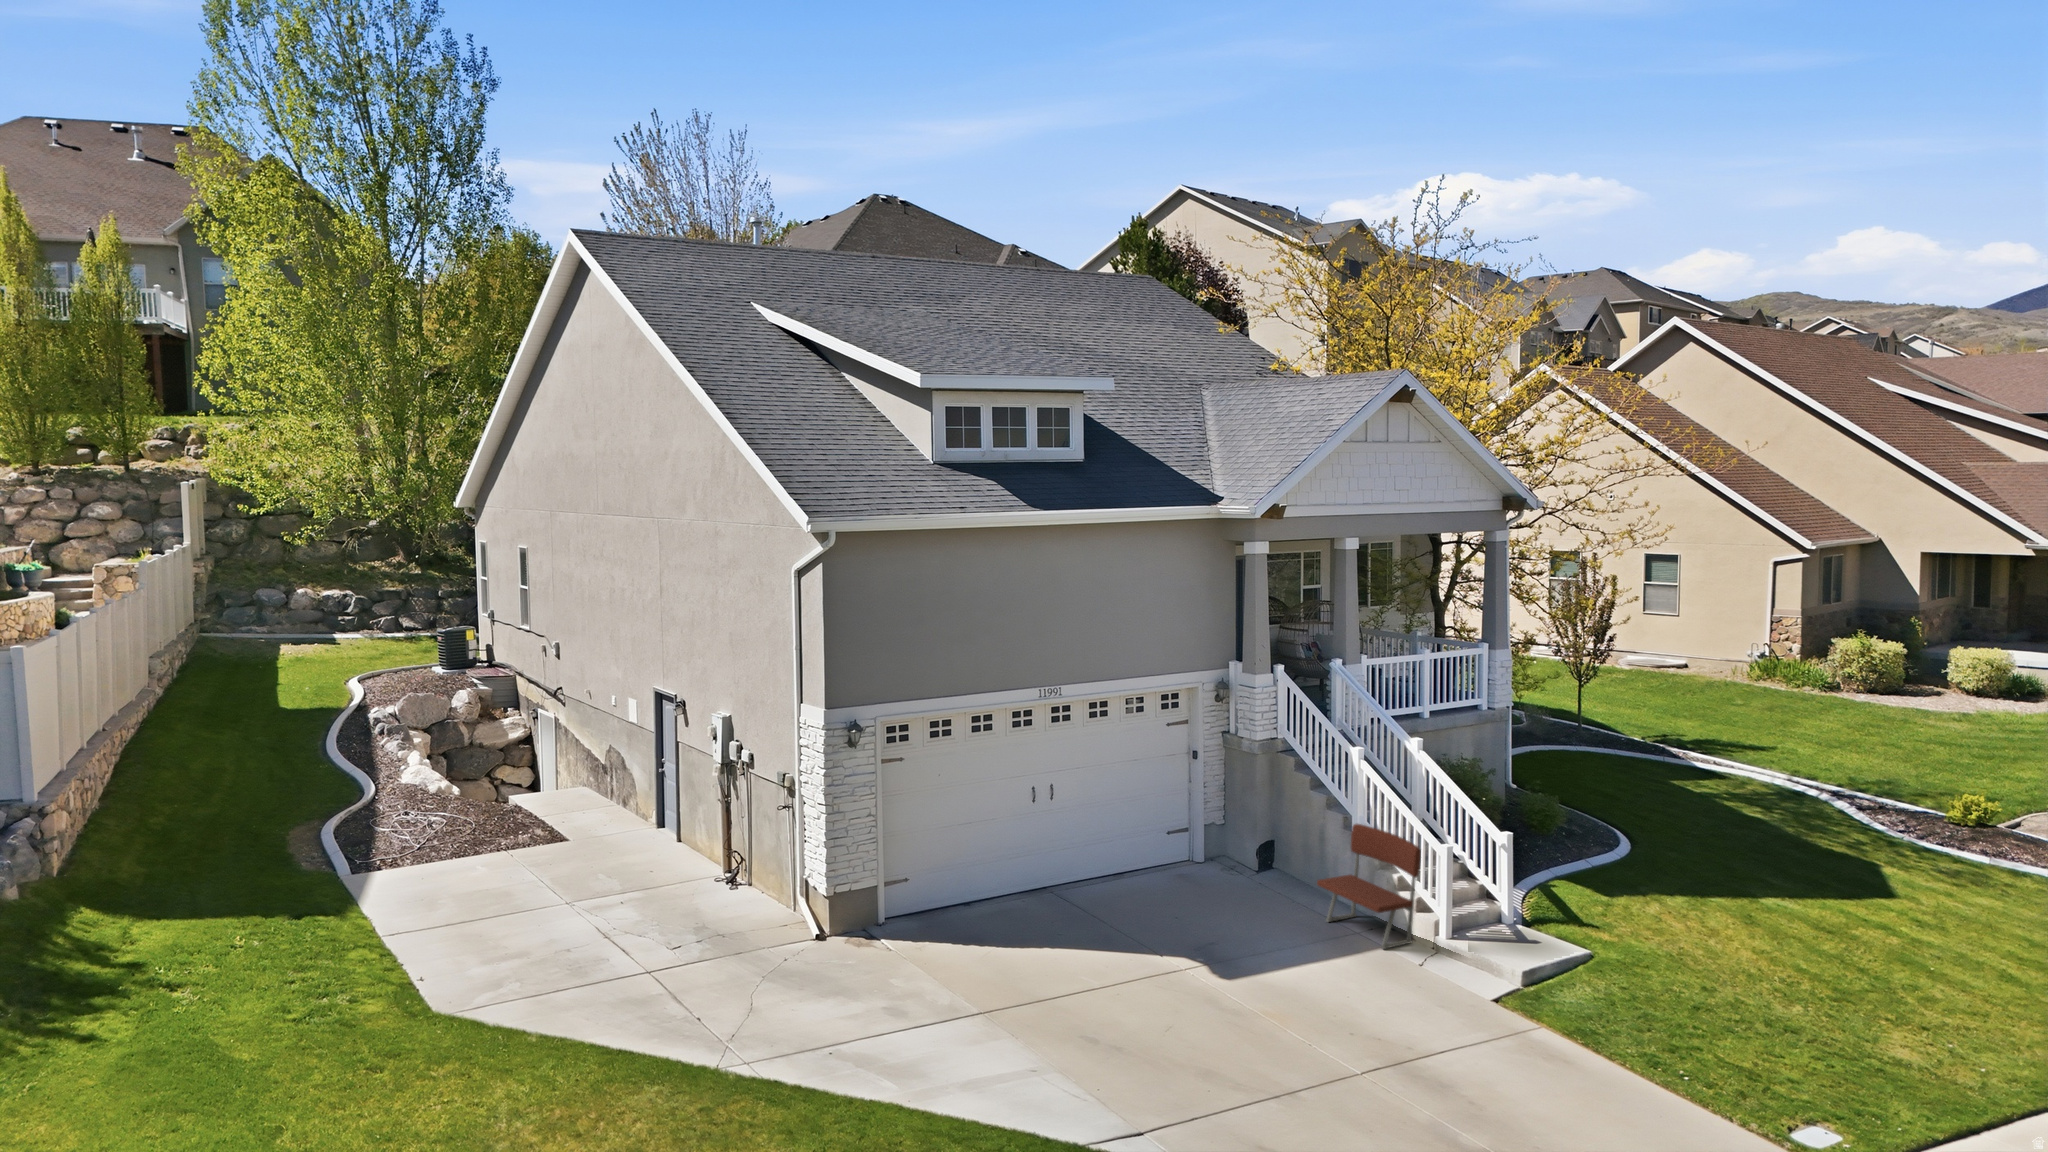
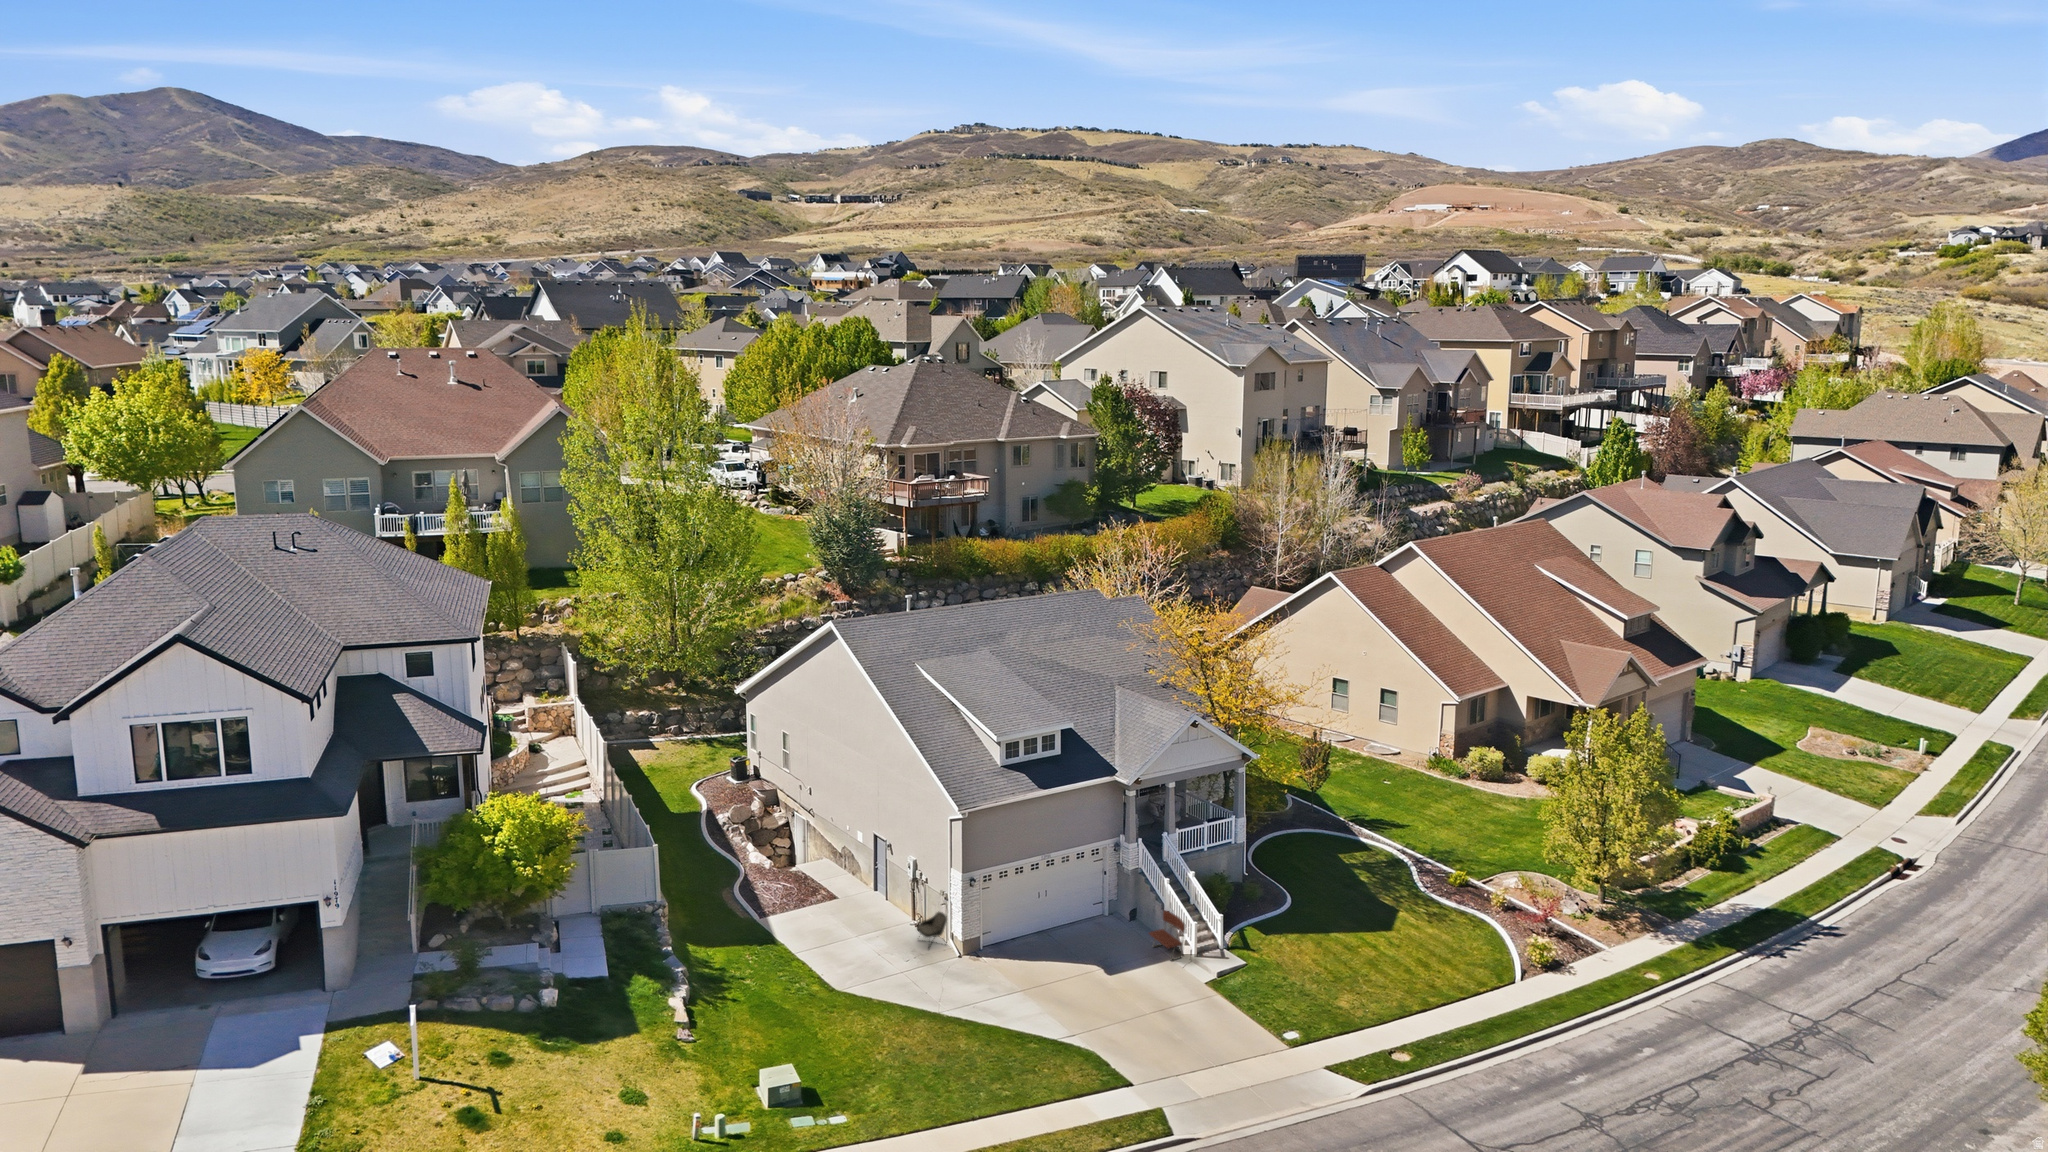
lounge chair: none [711,827,791,921] -> present [917,912,947,943]

